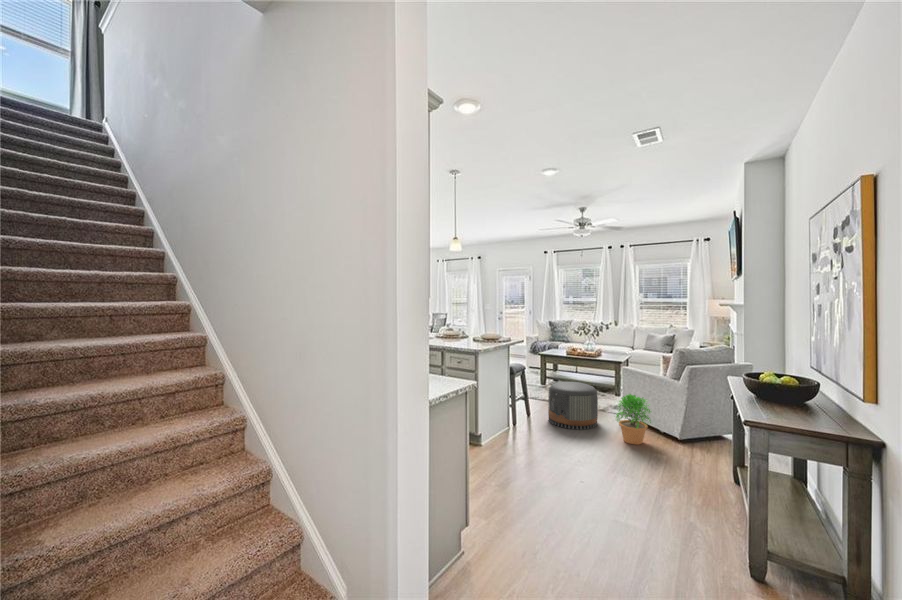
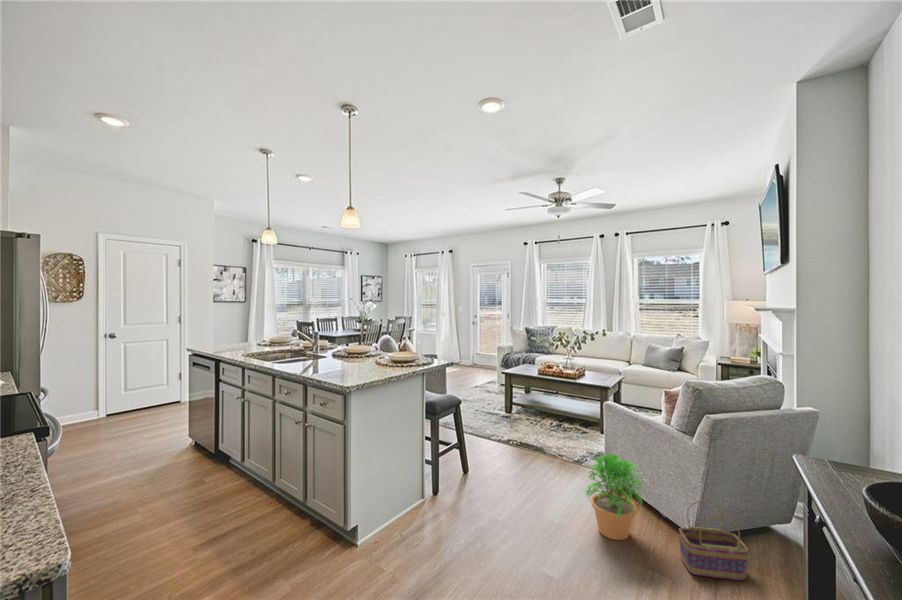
pouf: present [548,382,598,429] -> none [493,422,565,502]
basket: none [673,417,713,458] -> present [679,501,748,581]

